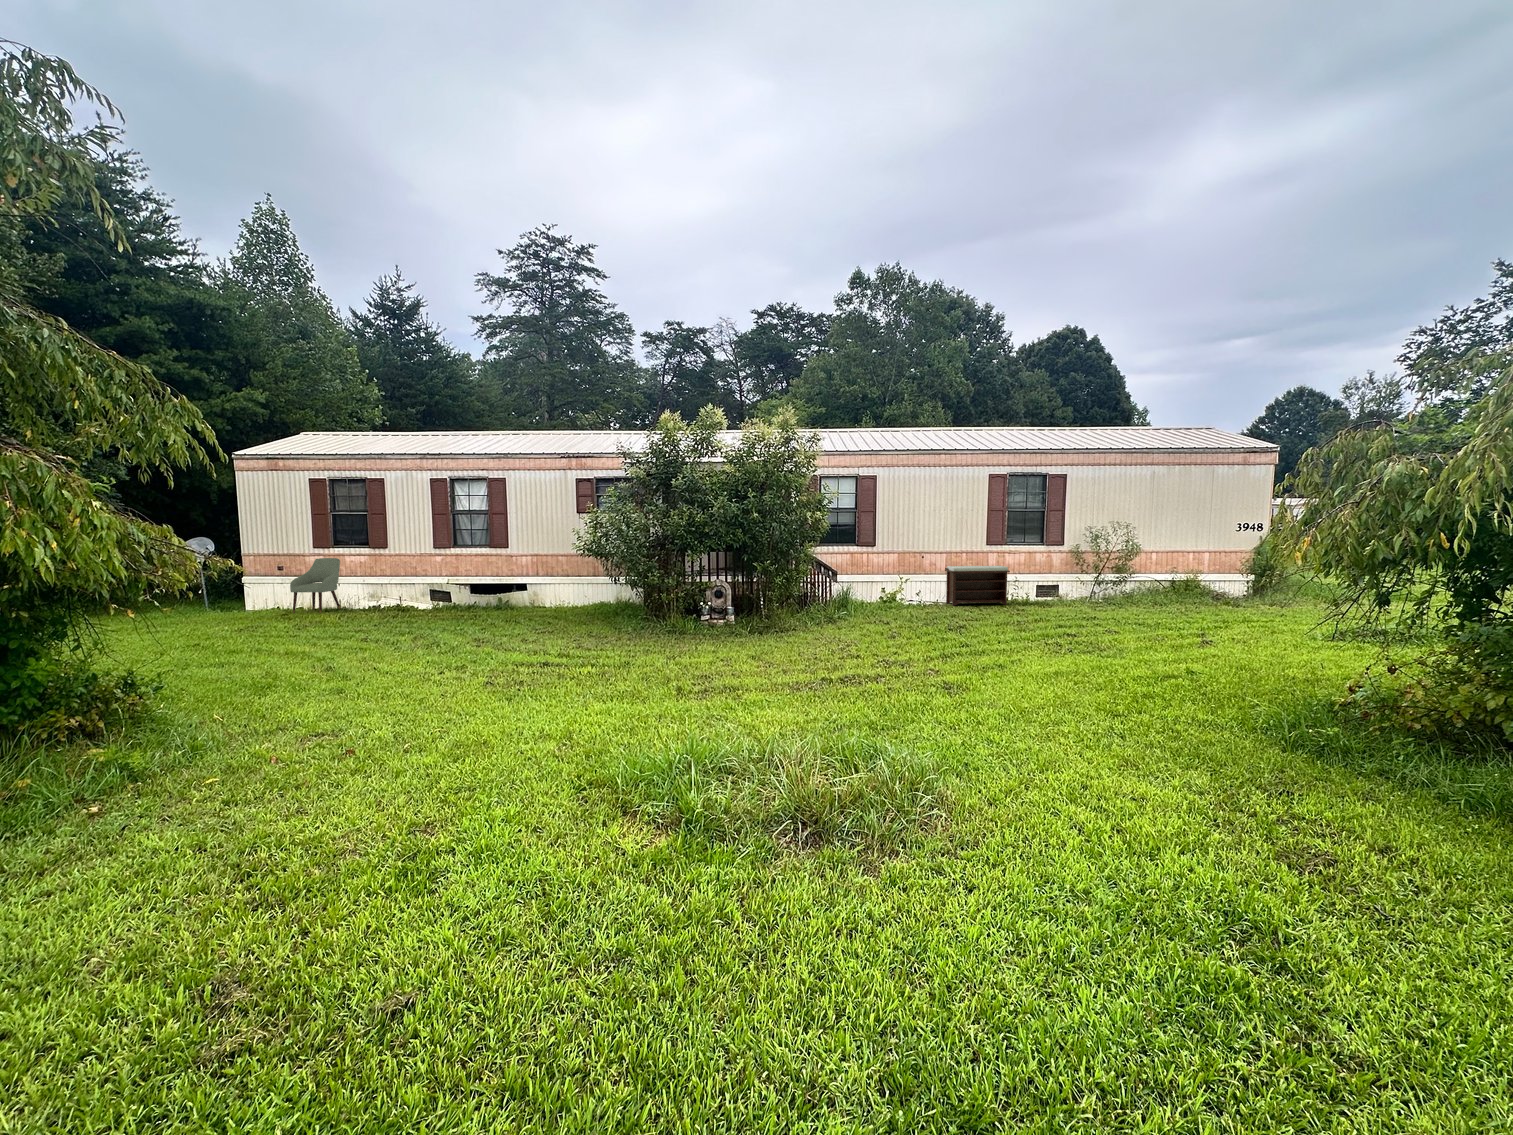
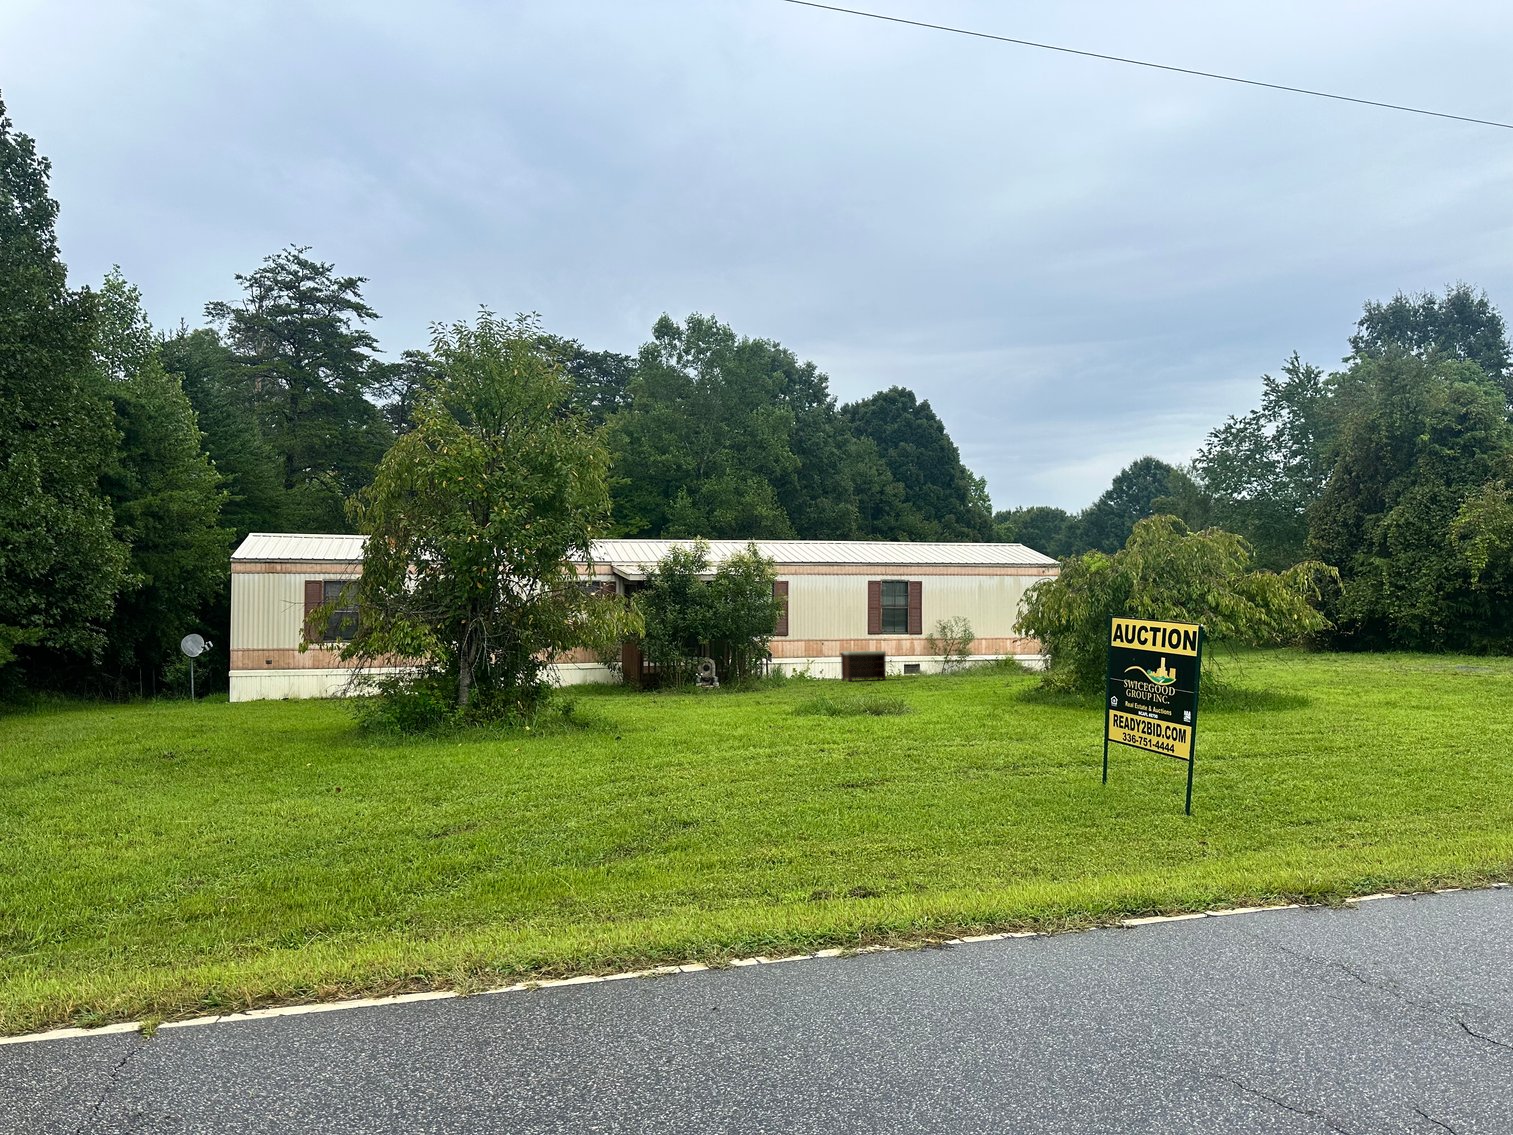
chair: present [290,558,341,613] -> none [301,651,335,700]

